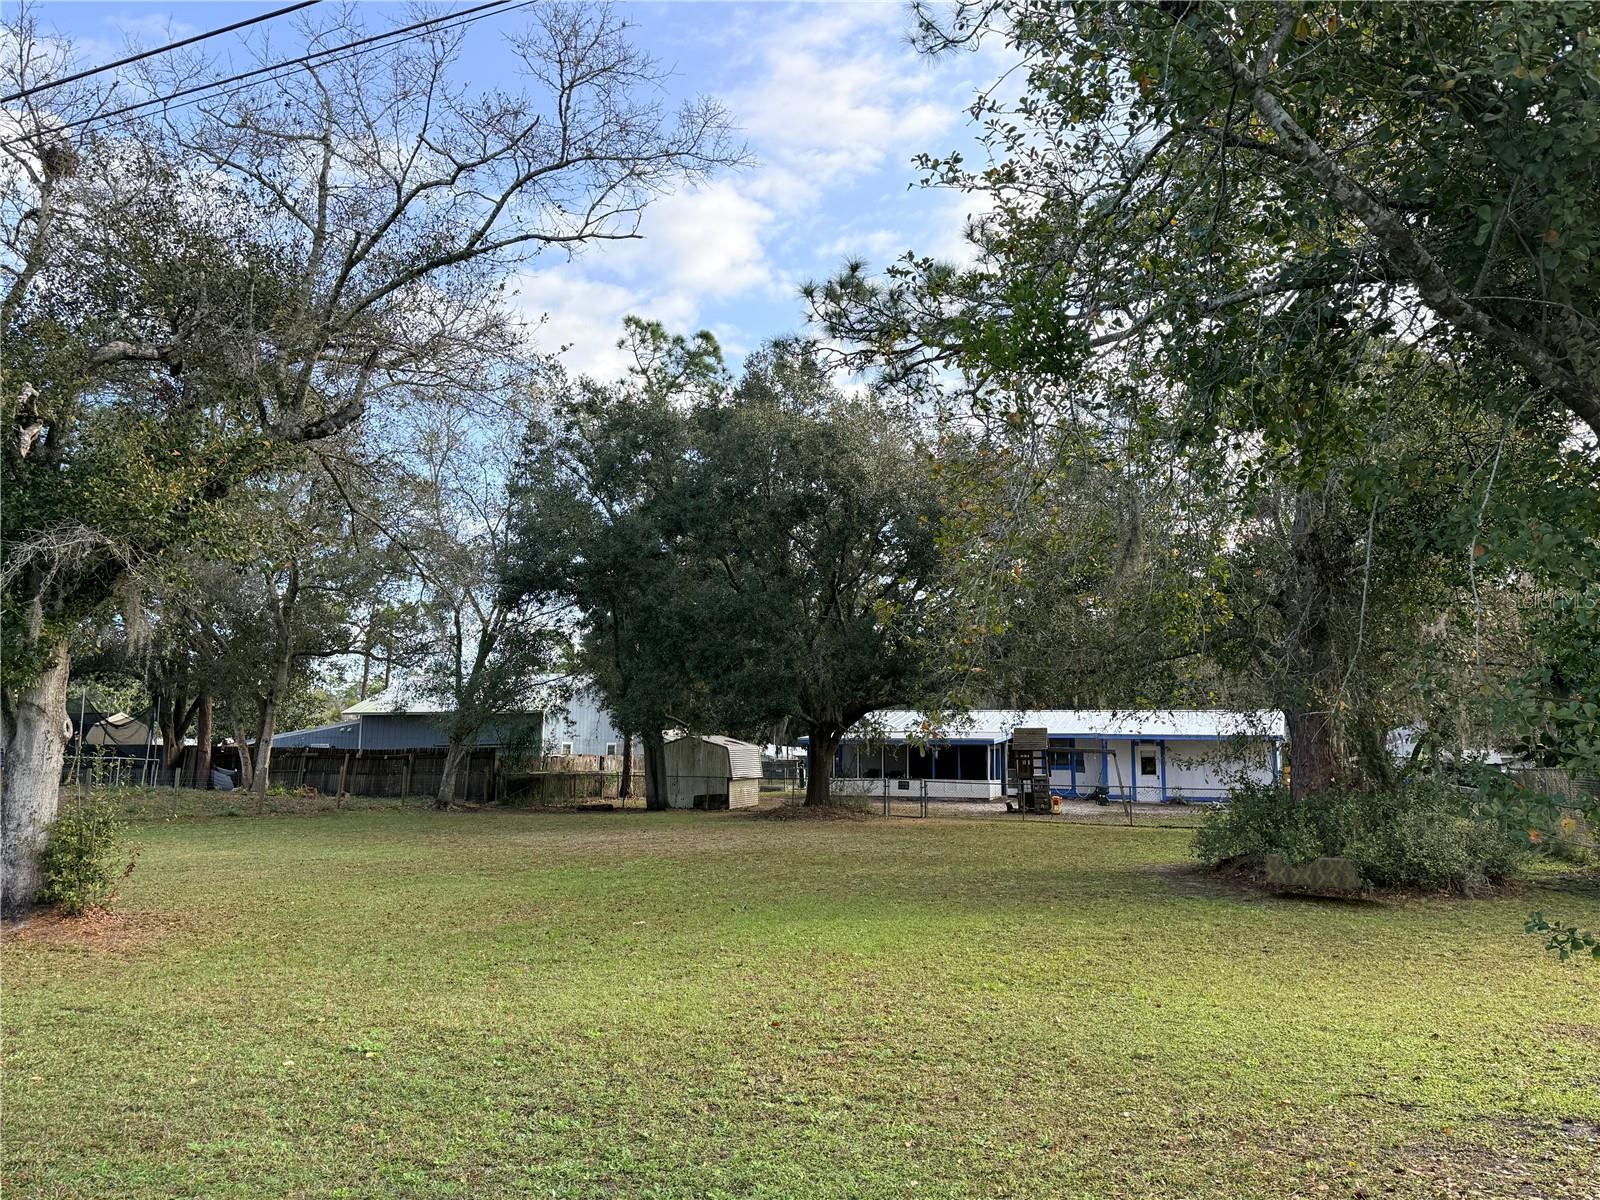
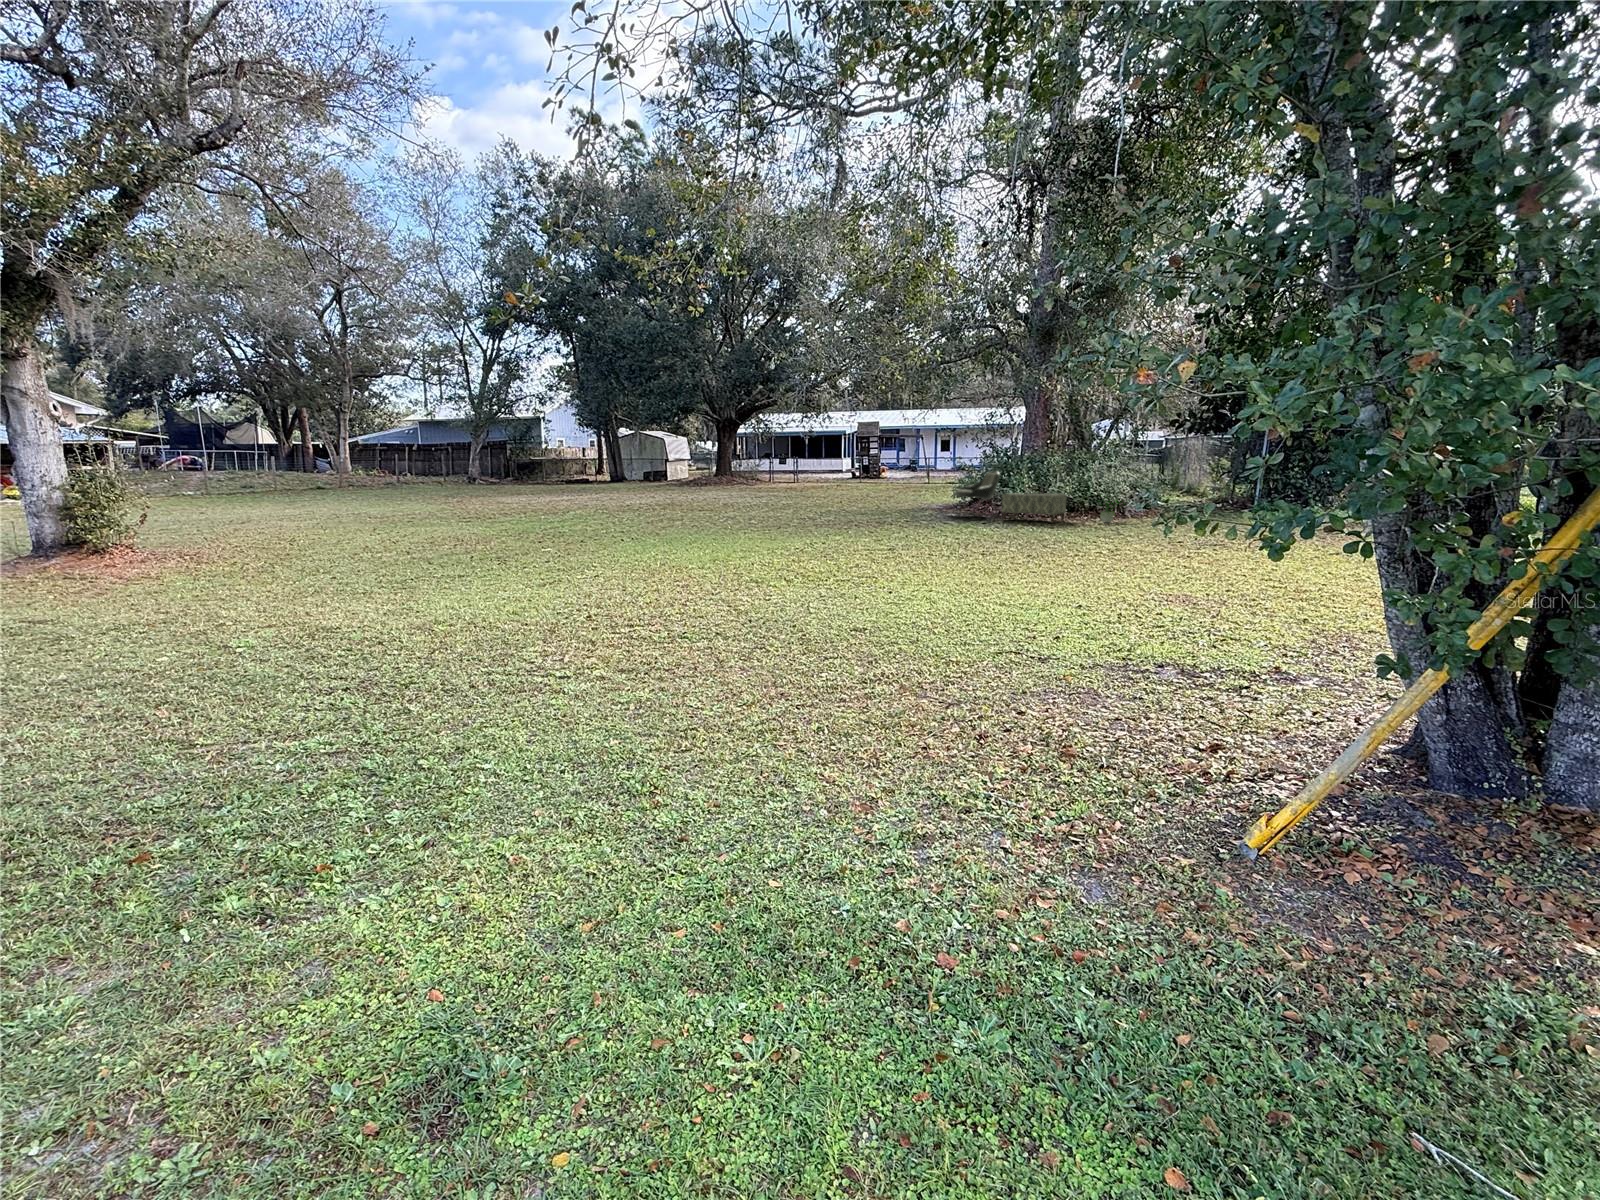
lounge chair: none [1190,820,1262,888] -> present [954,471,1000,517]
potted plant: none [1407,851,1461,903] -> present [1100,497,1119,523]

